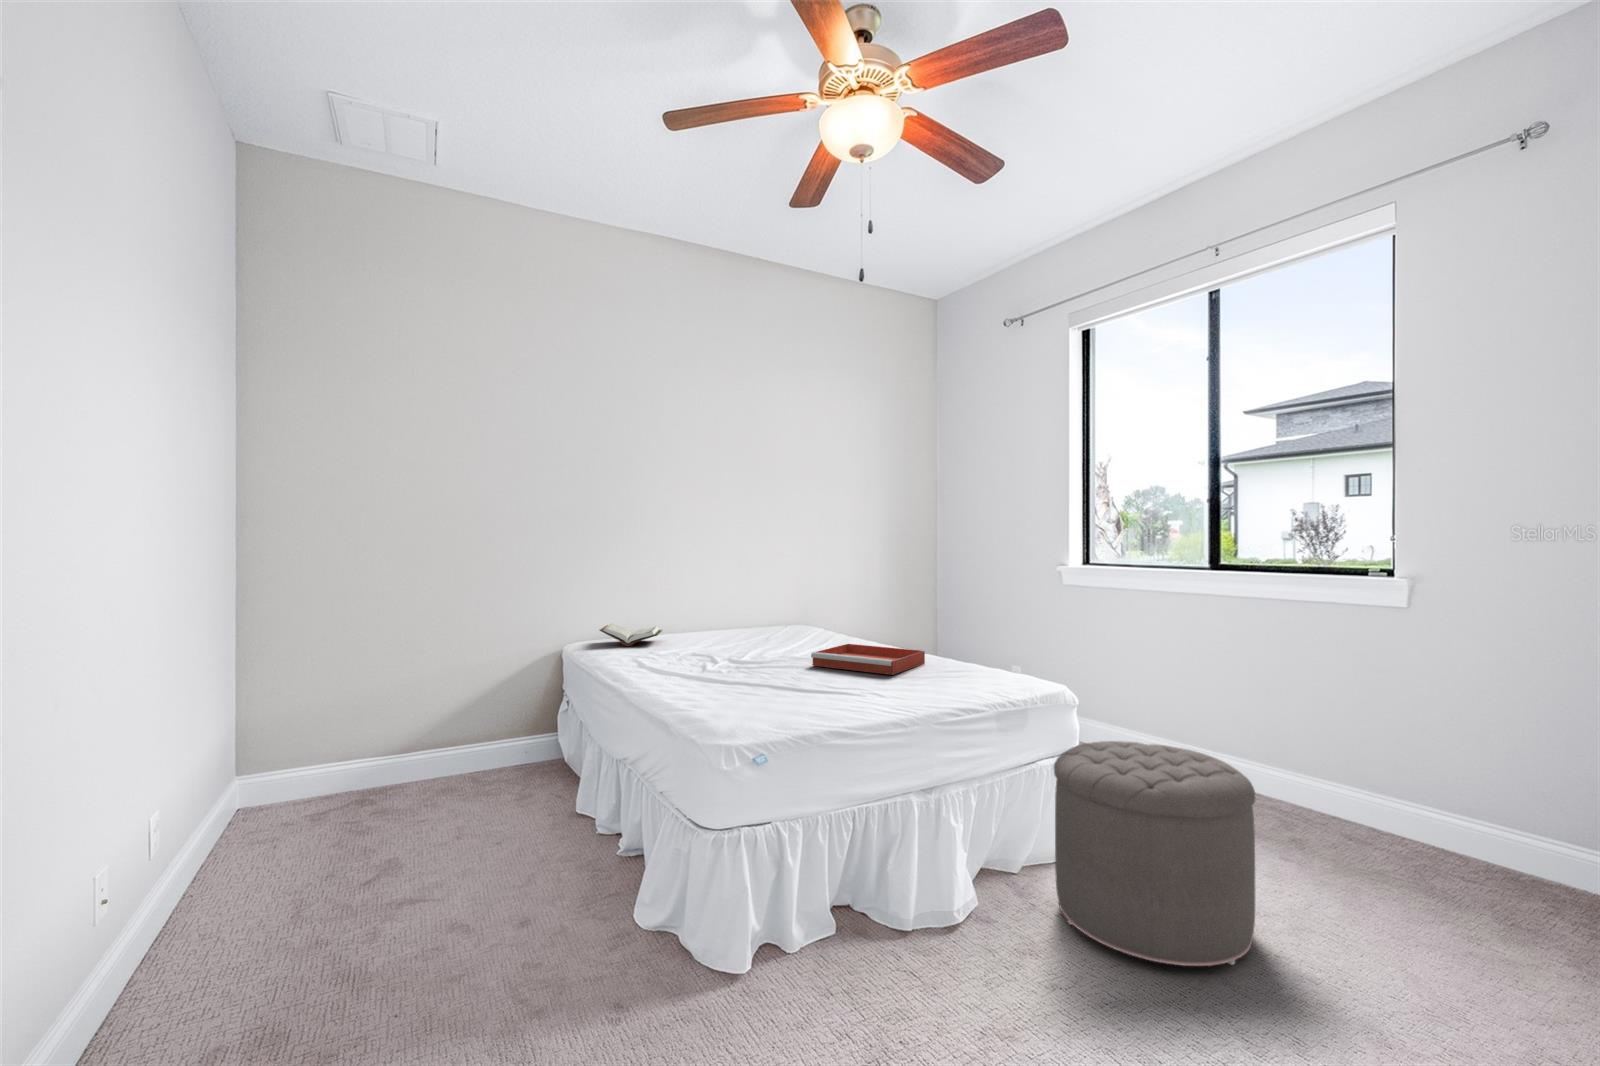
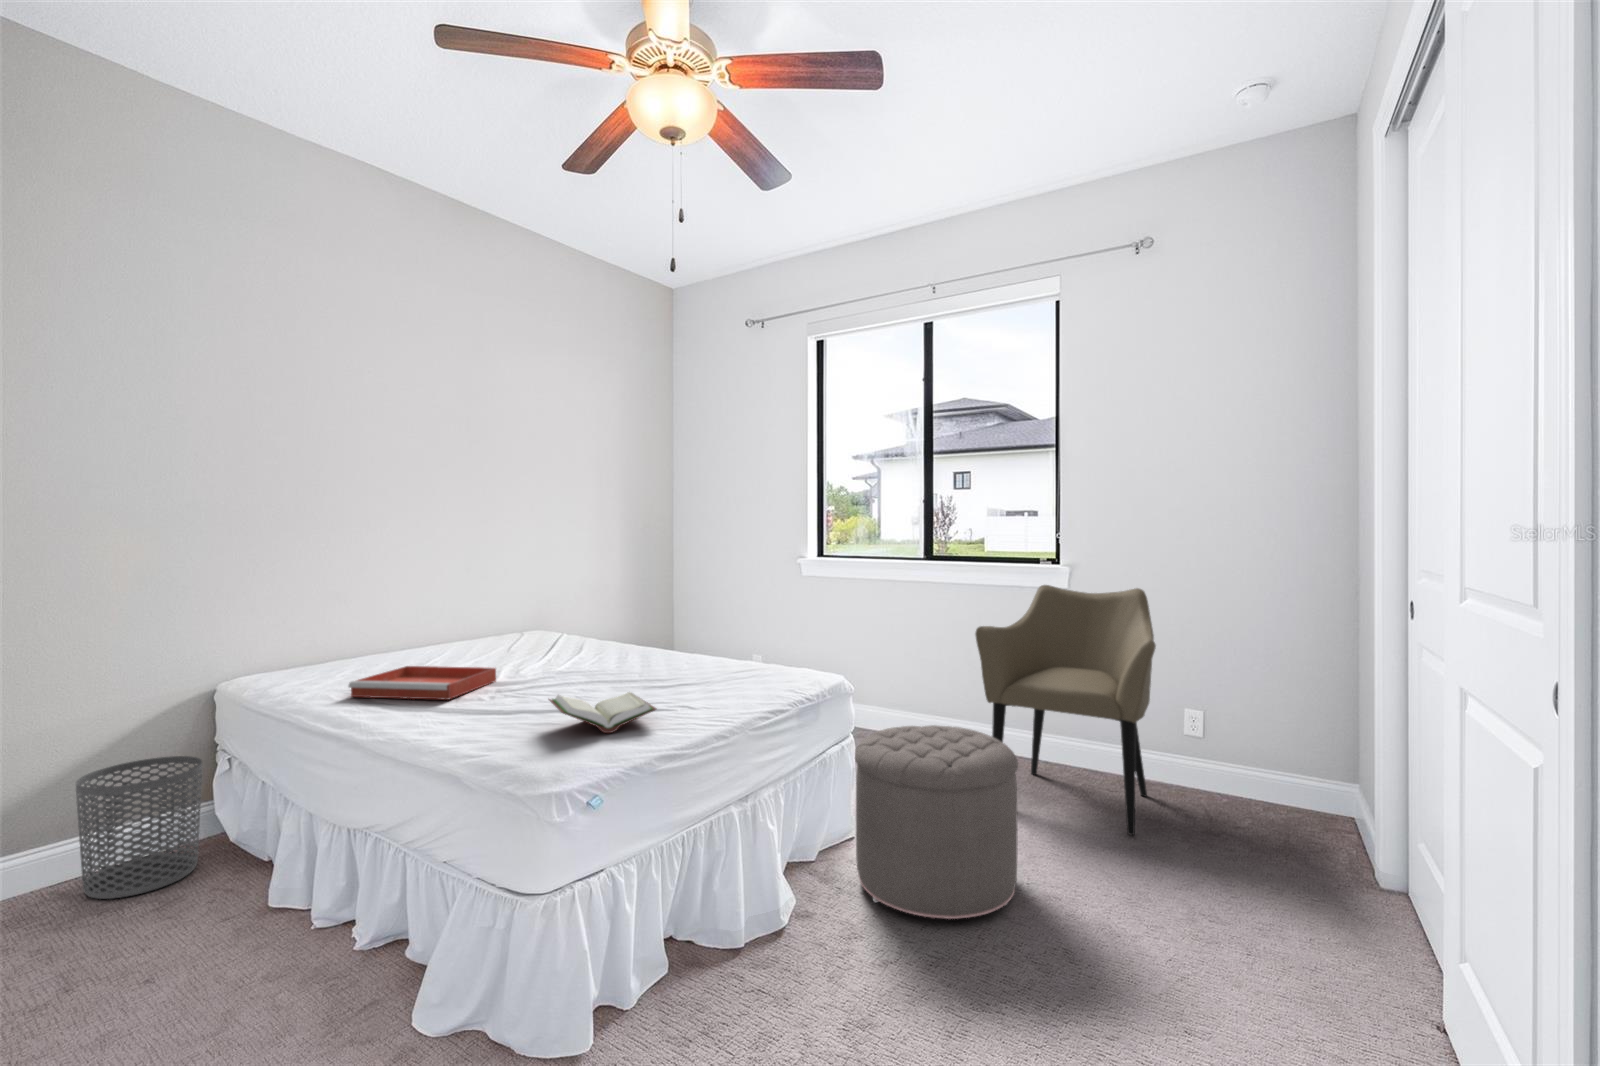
armchair: none [1246,594,1530,928] -> present [975,585,1156,835]
book: present [600,623,662,646] -> present [549,692,656,733]
tray: present [811,644,925,675] -> present [348,666,496,700]
waste bin: none [478,694,550,790] -> present [76,756,202,899]

